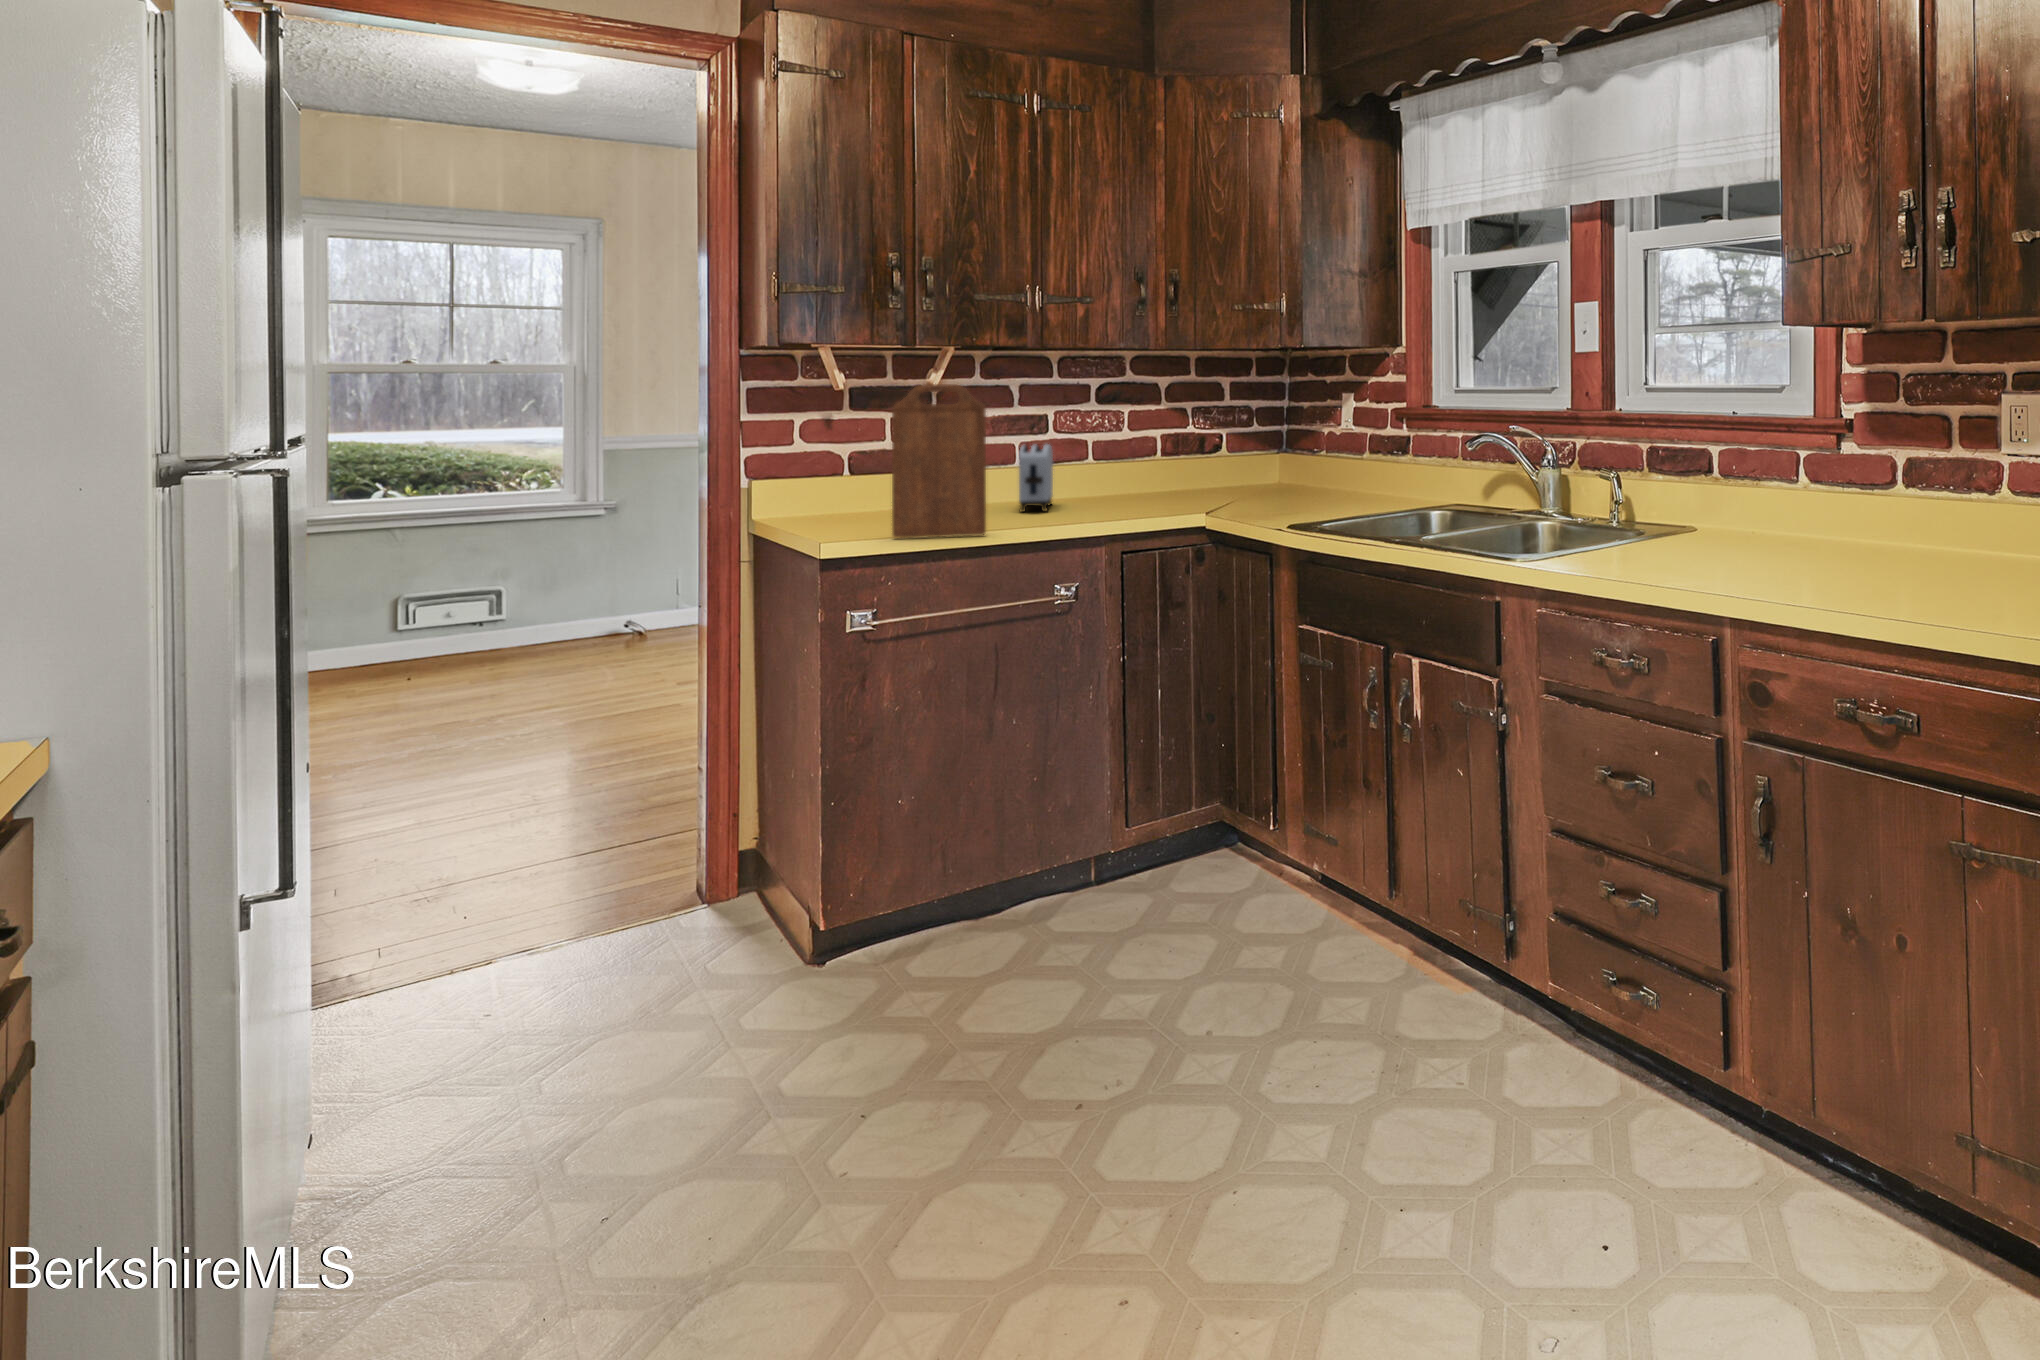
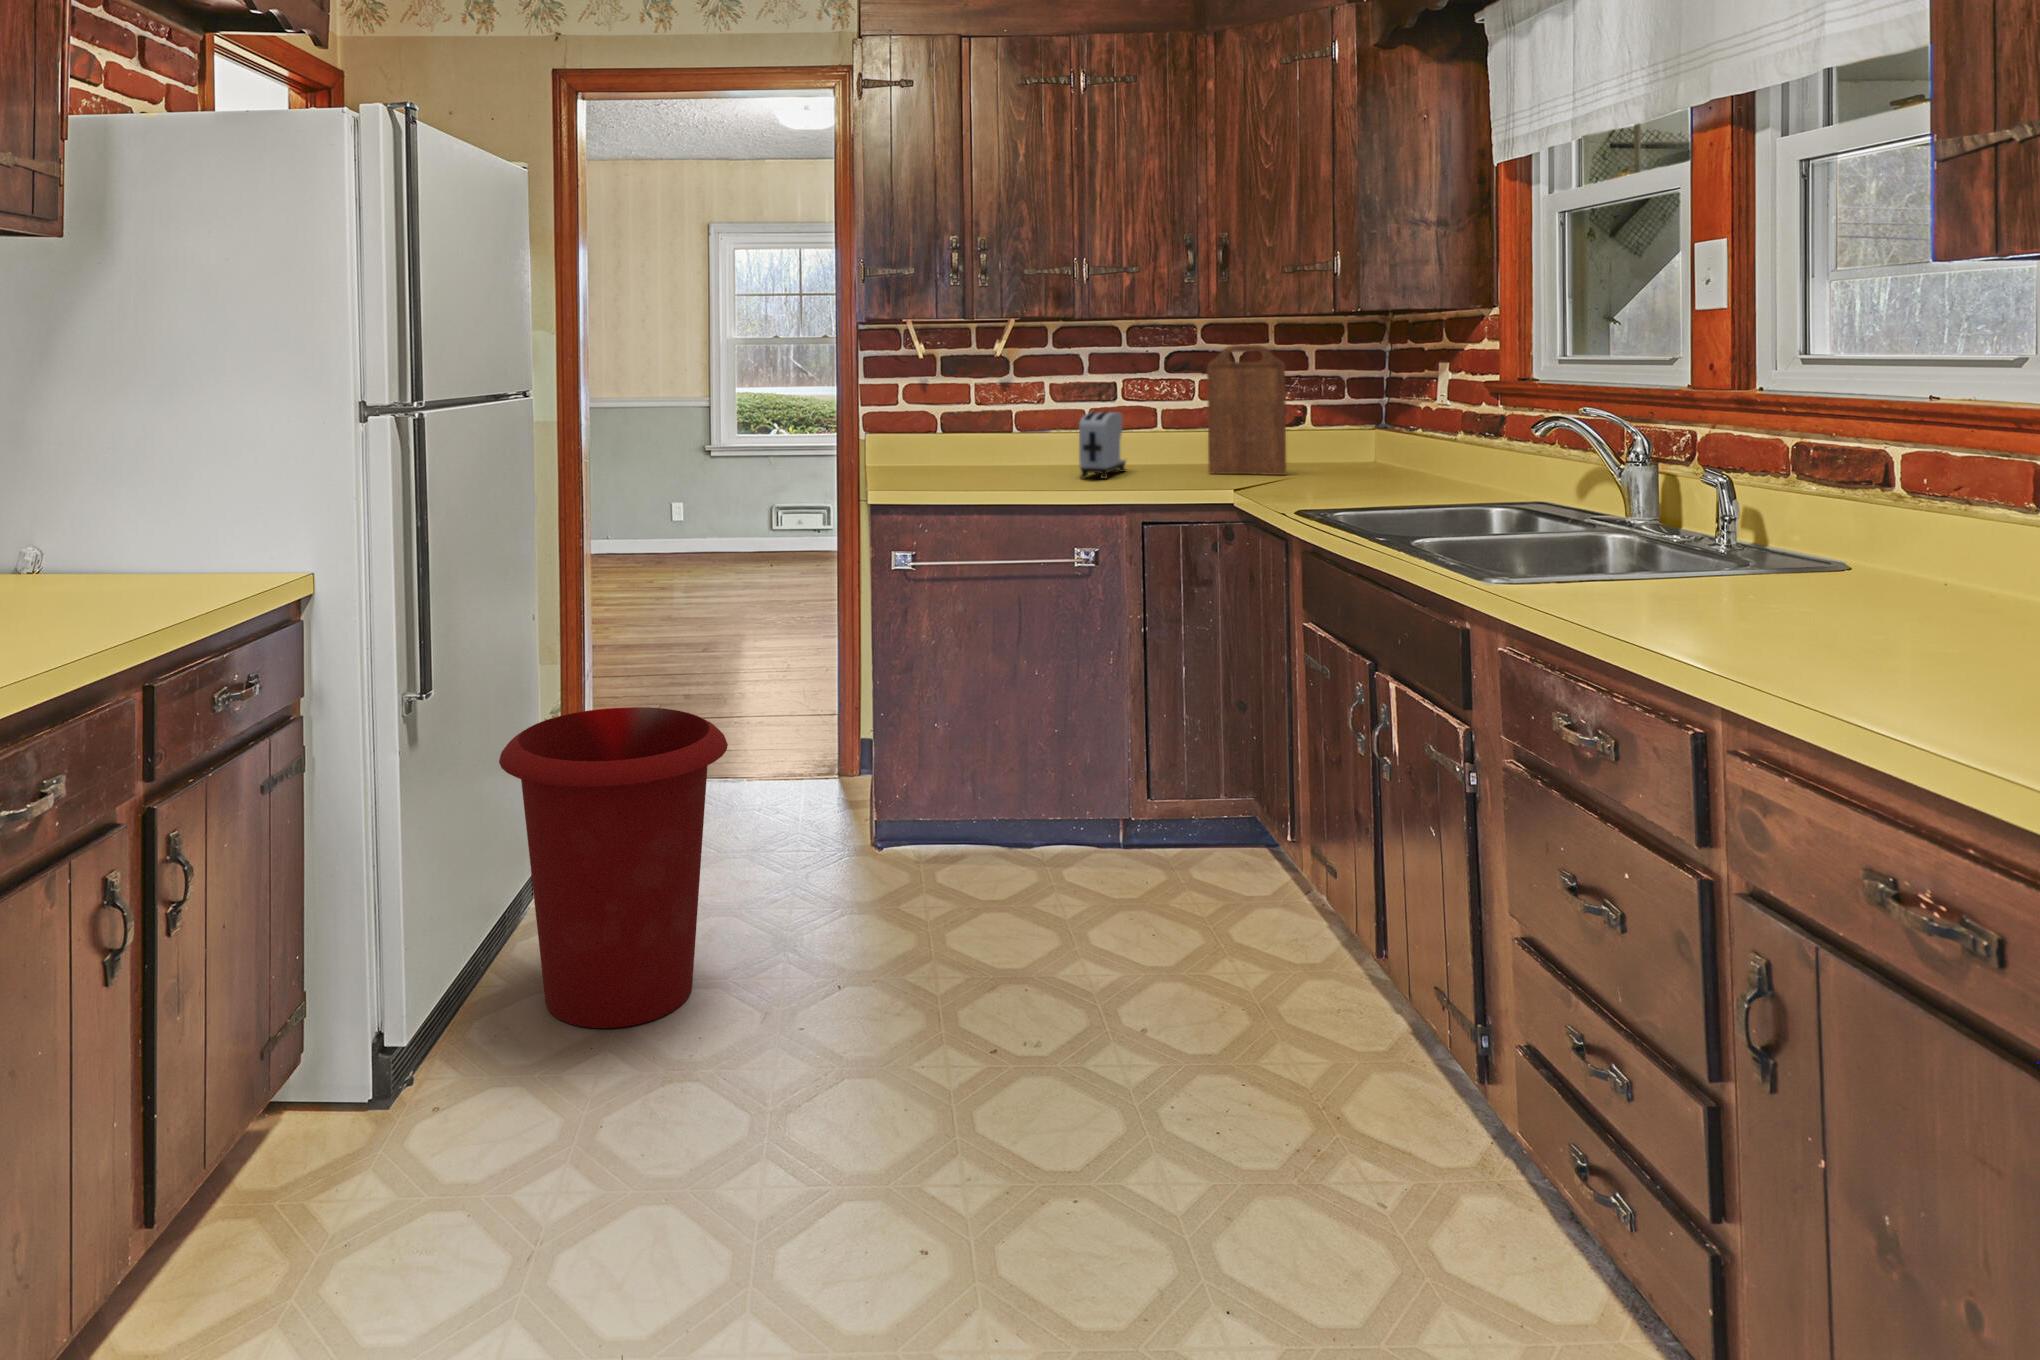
cutting board: present [892,384,986,538] -> present [1207,345,1286,475]
waste bin: none [486,777,774,1137] -> present [499,707,728,1028]

